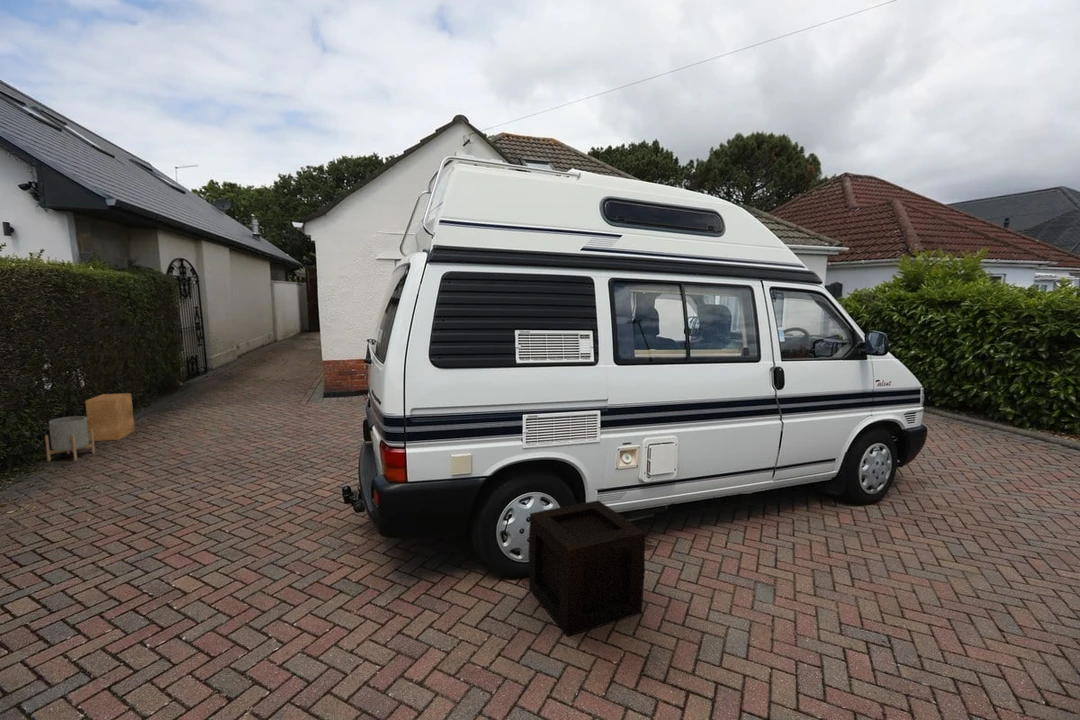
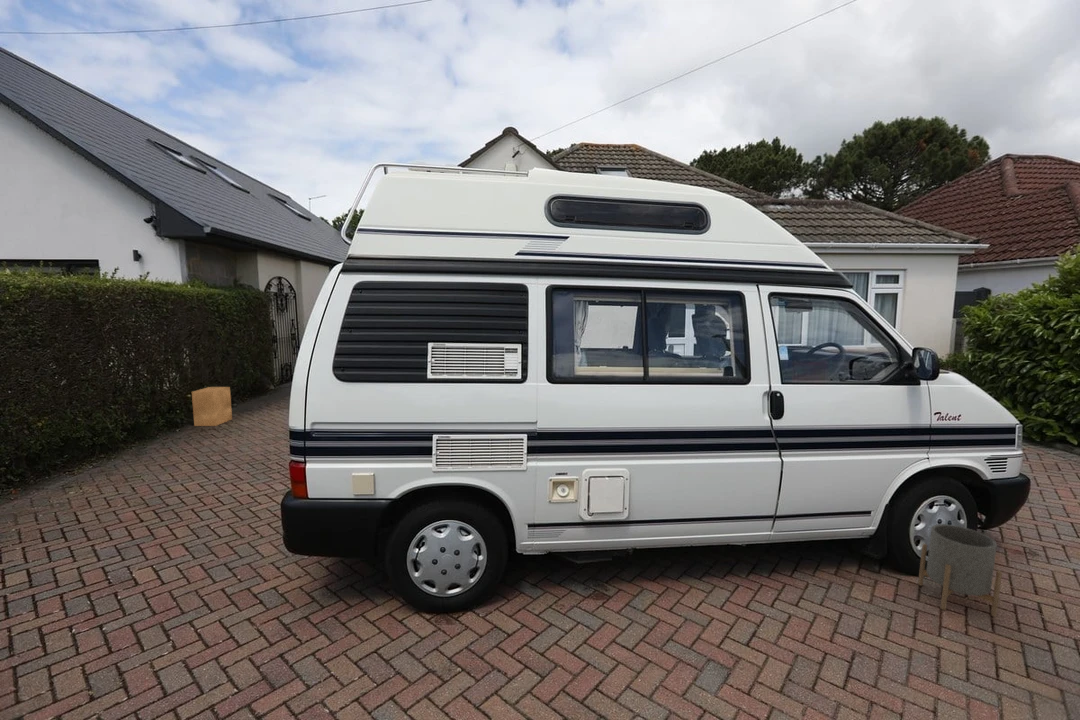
planter: present [45,416,95,461] -> present [918,524,1002,617]
wooden crate: present [529,500,645,636] -> none [439,536,545,693]

